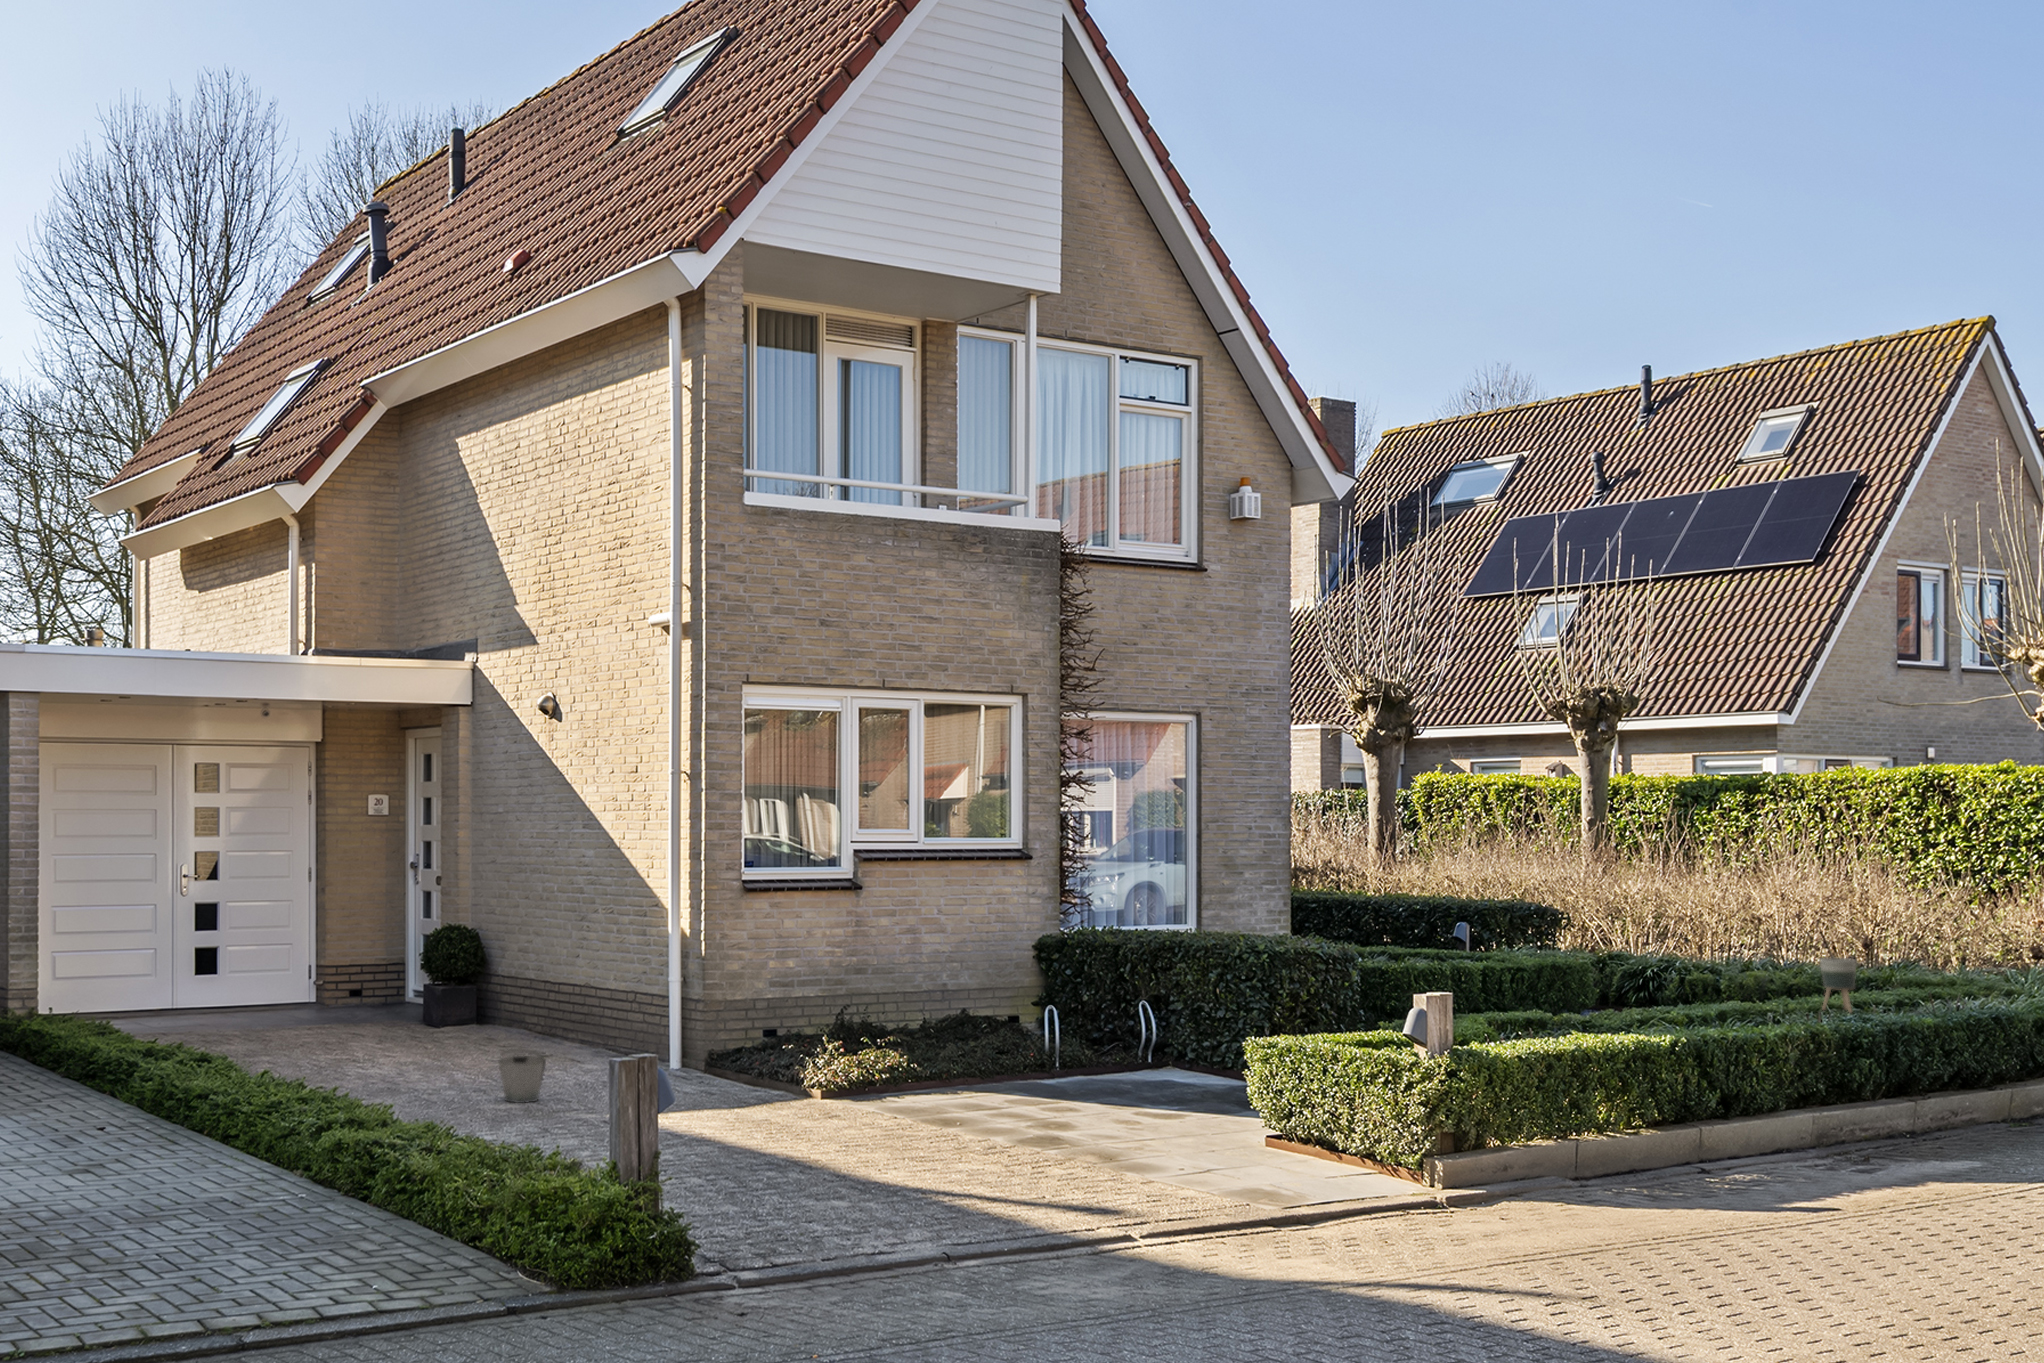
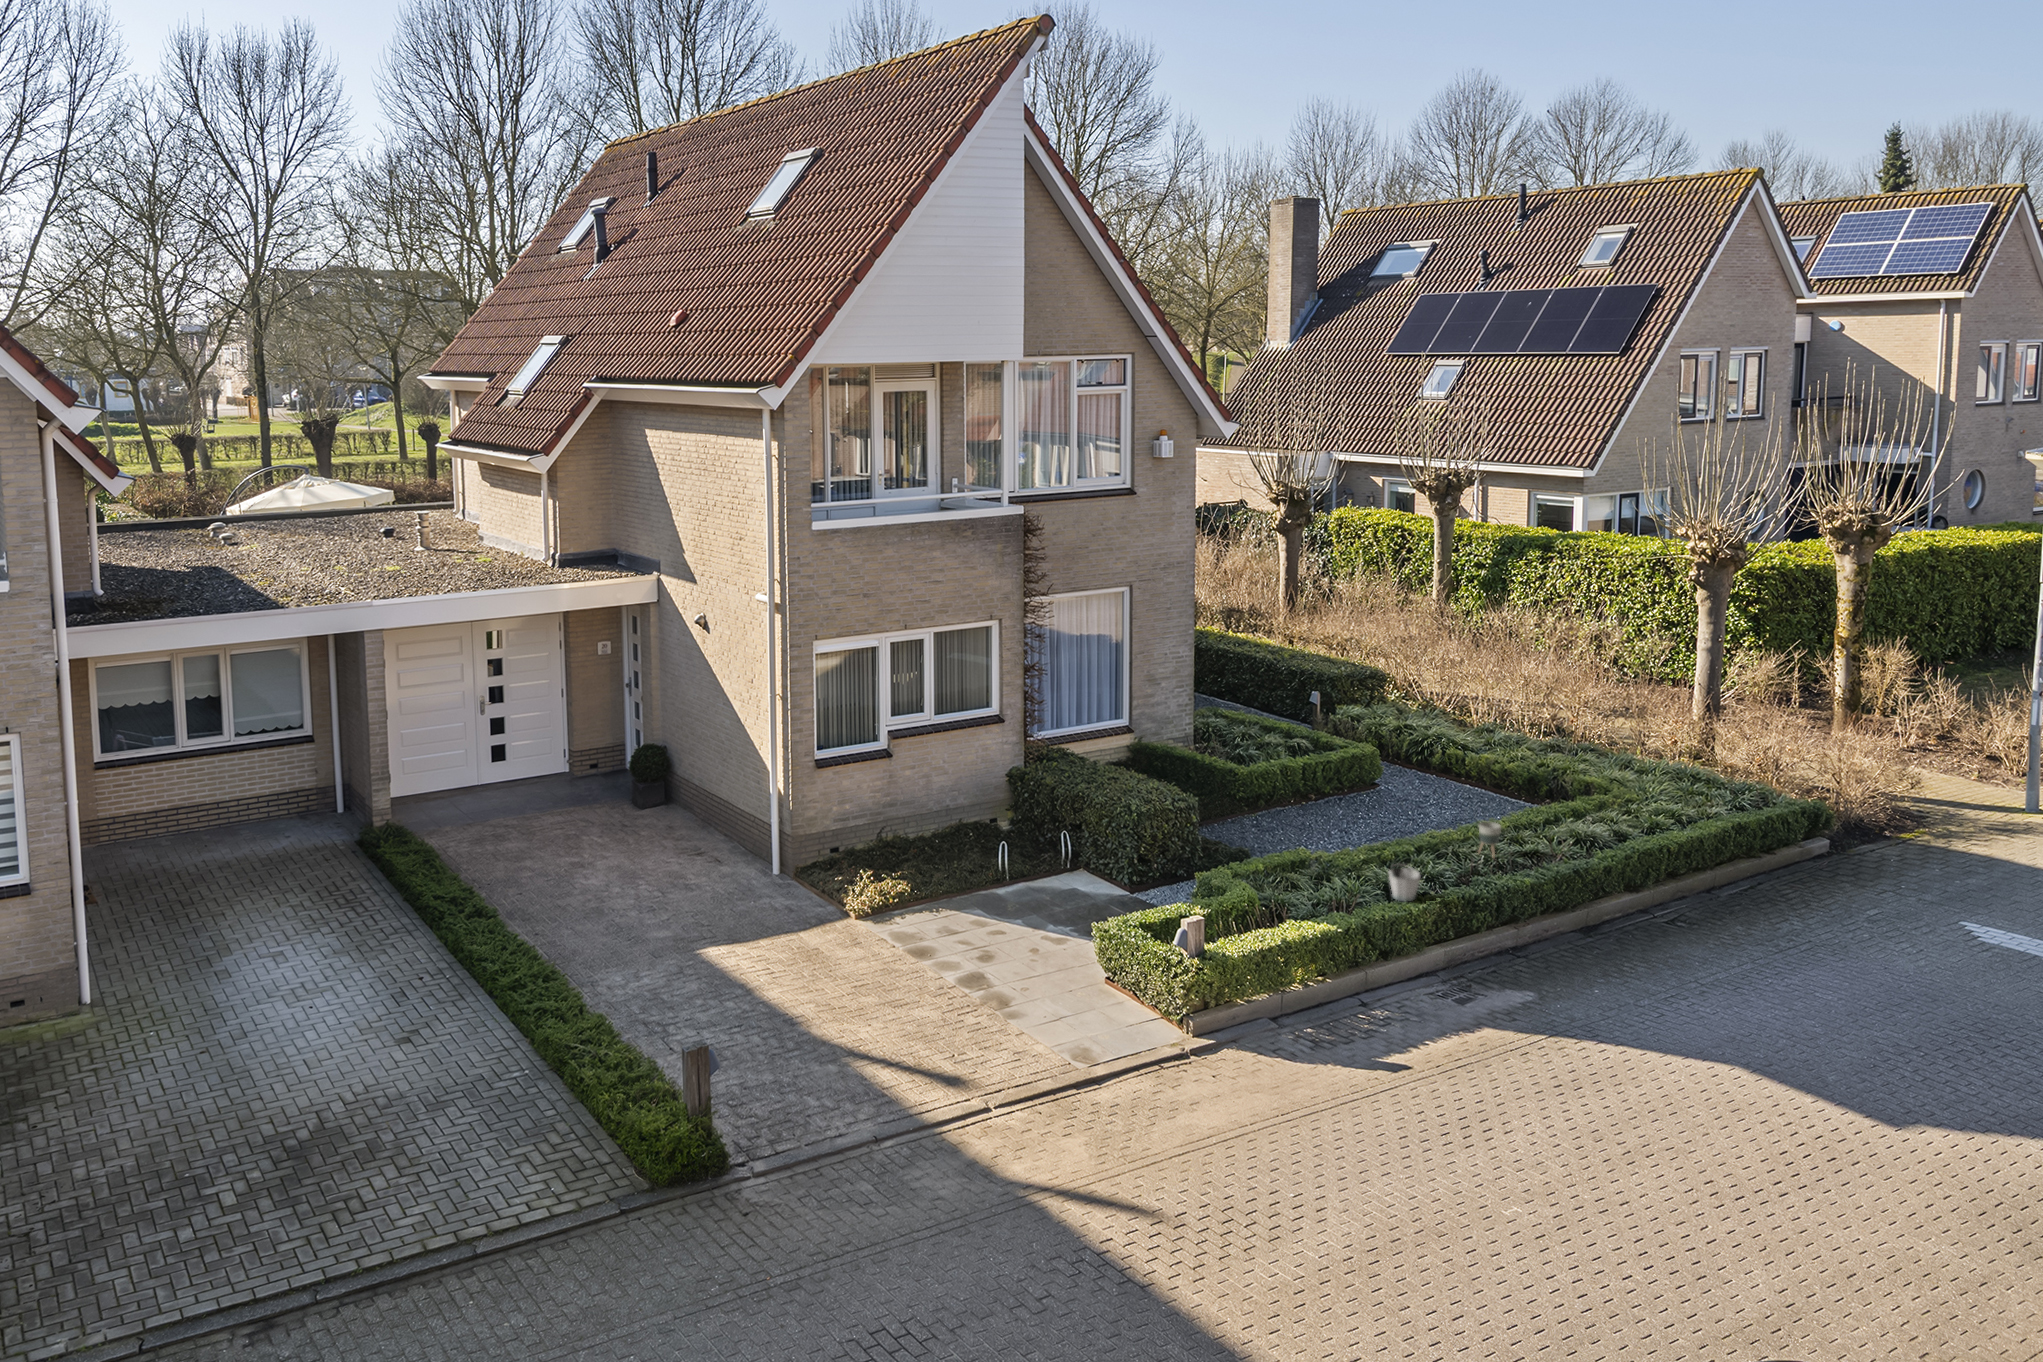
bucket: present [498,1049,546,1103] -> present [1388,866,1421,902]

